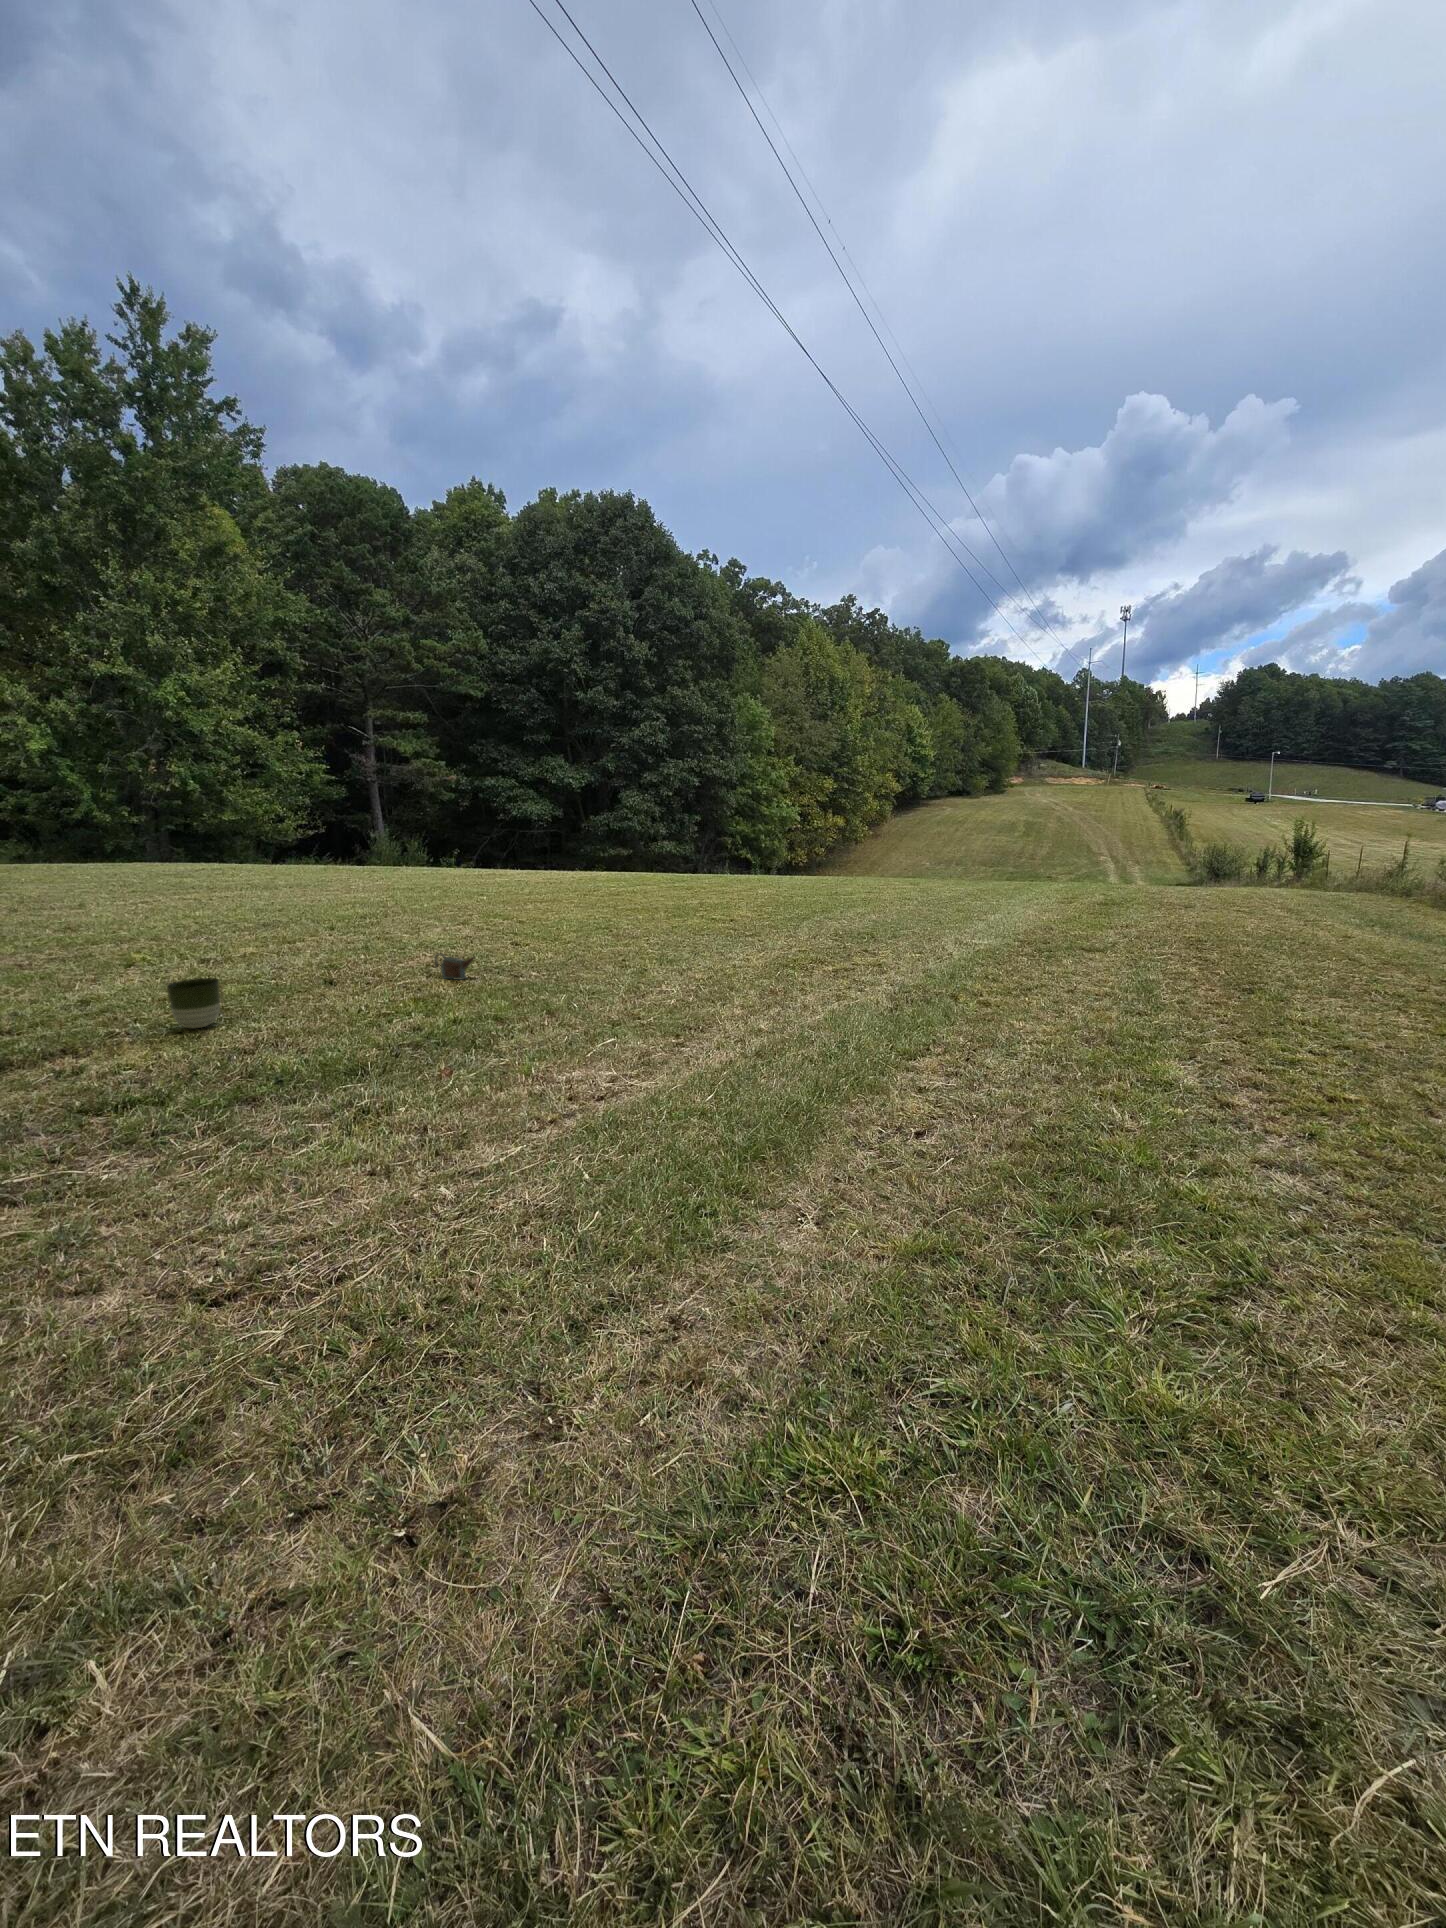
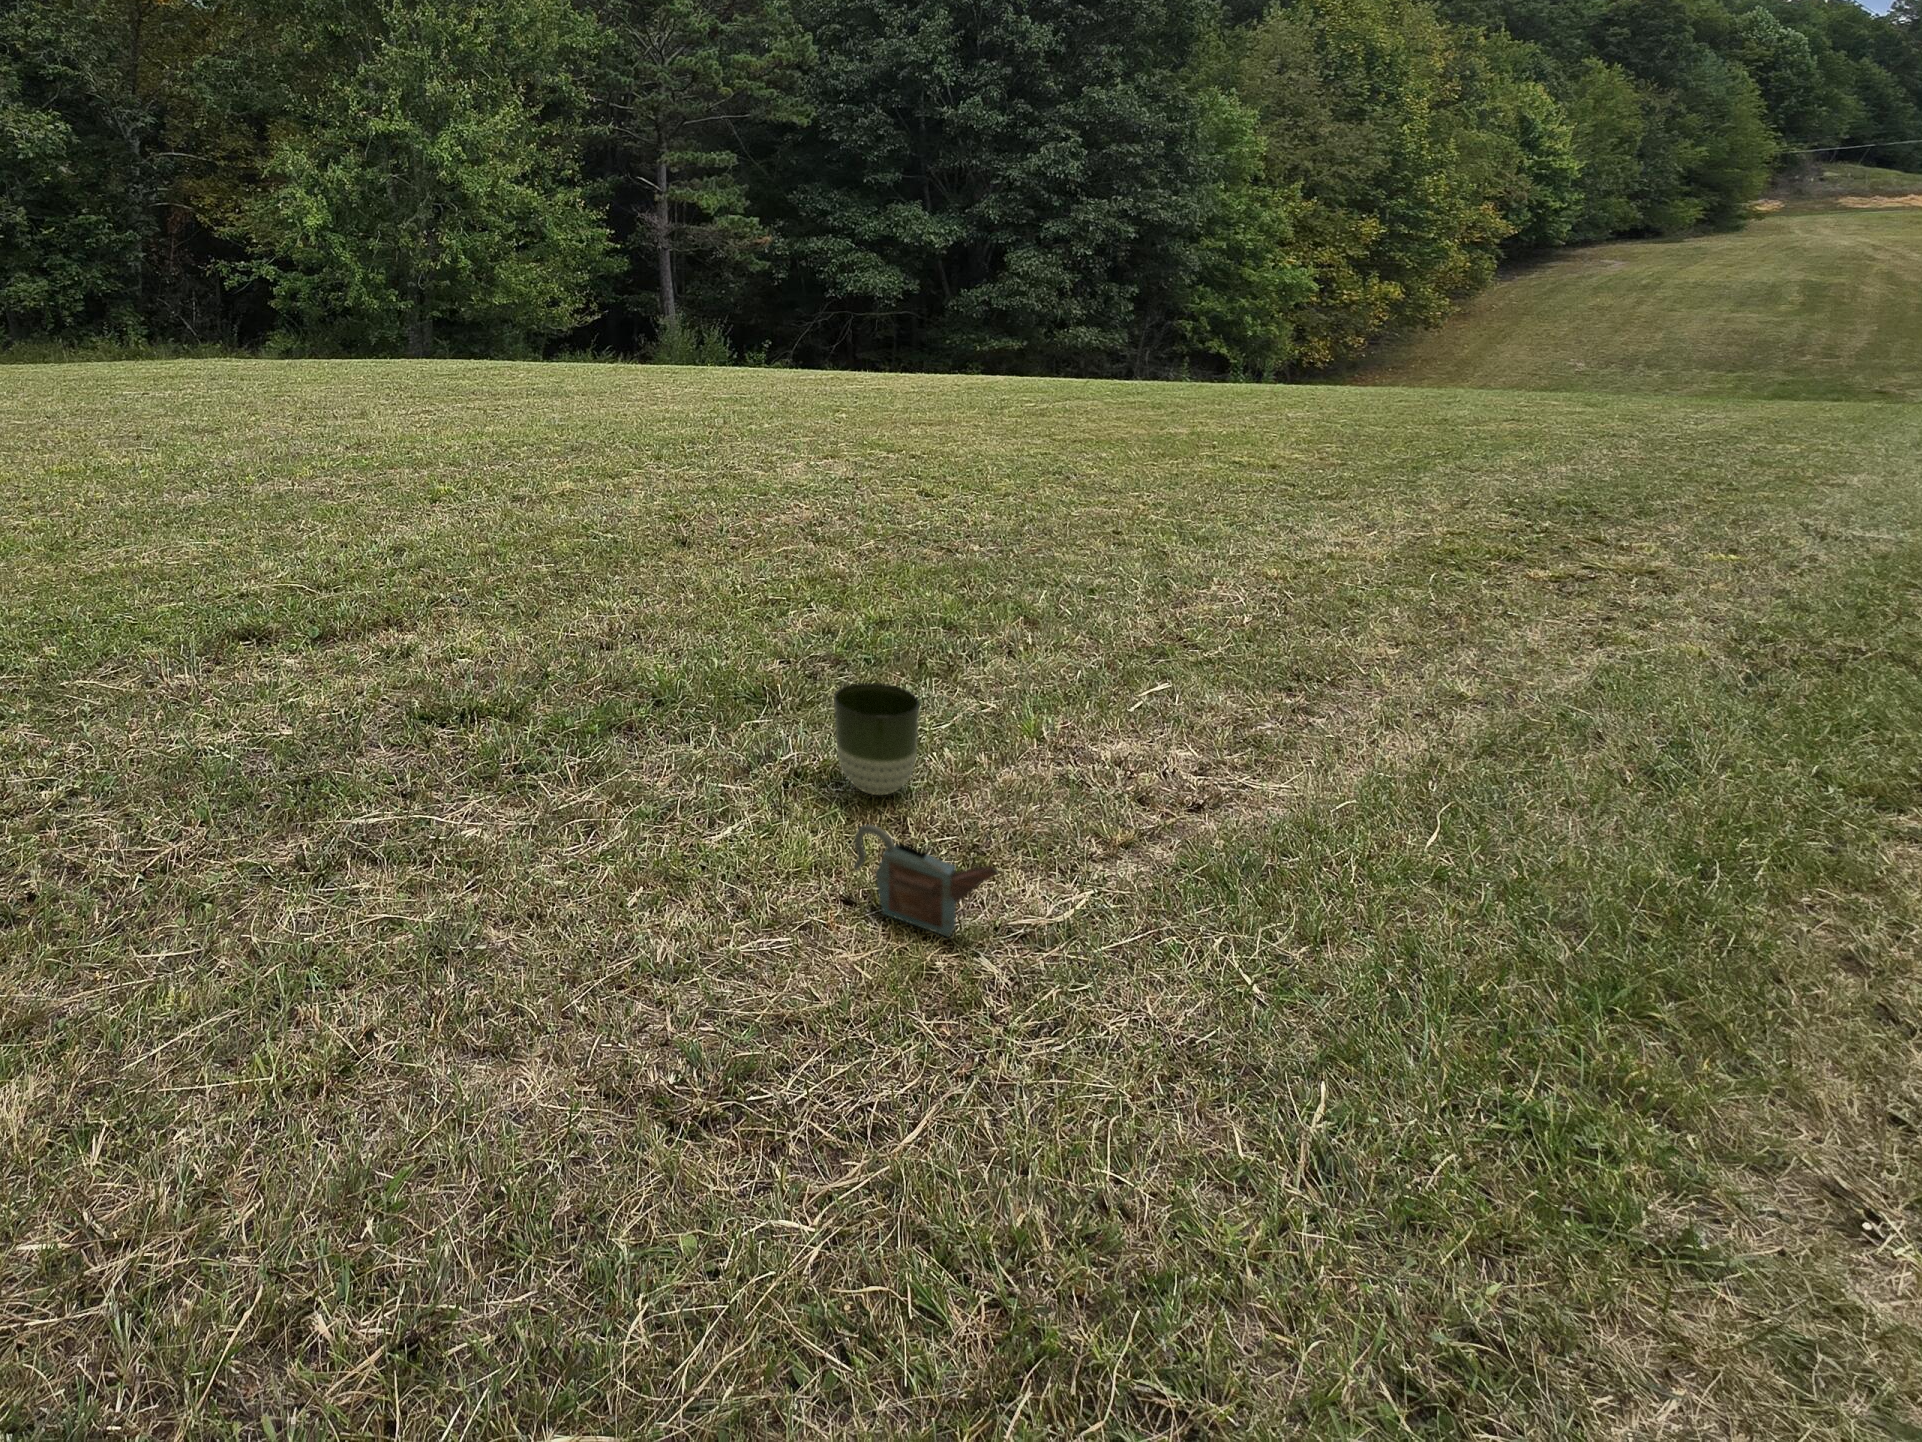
watering can: present [434,953,475,980] -> present [854,824,998,937]

